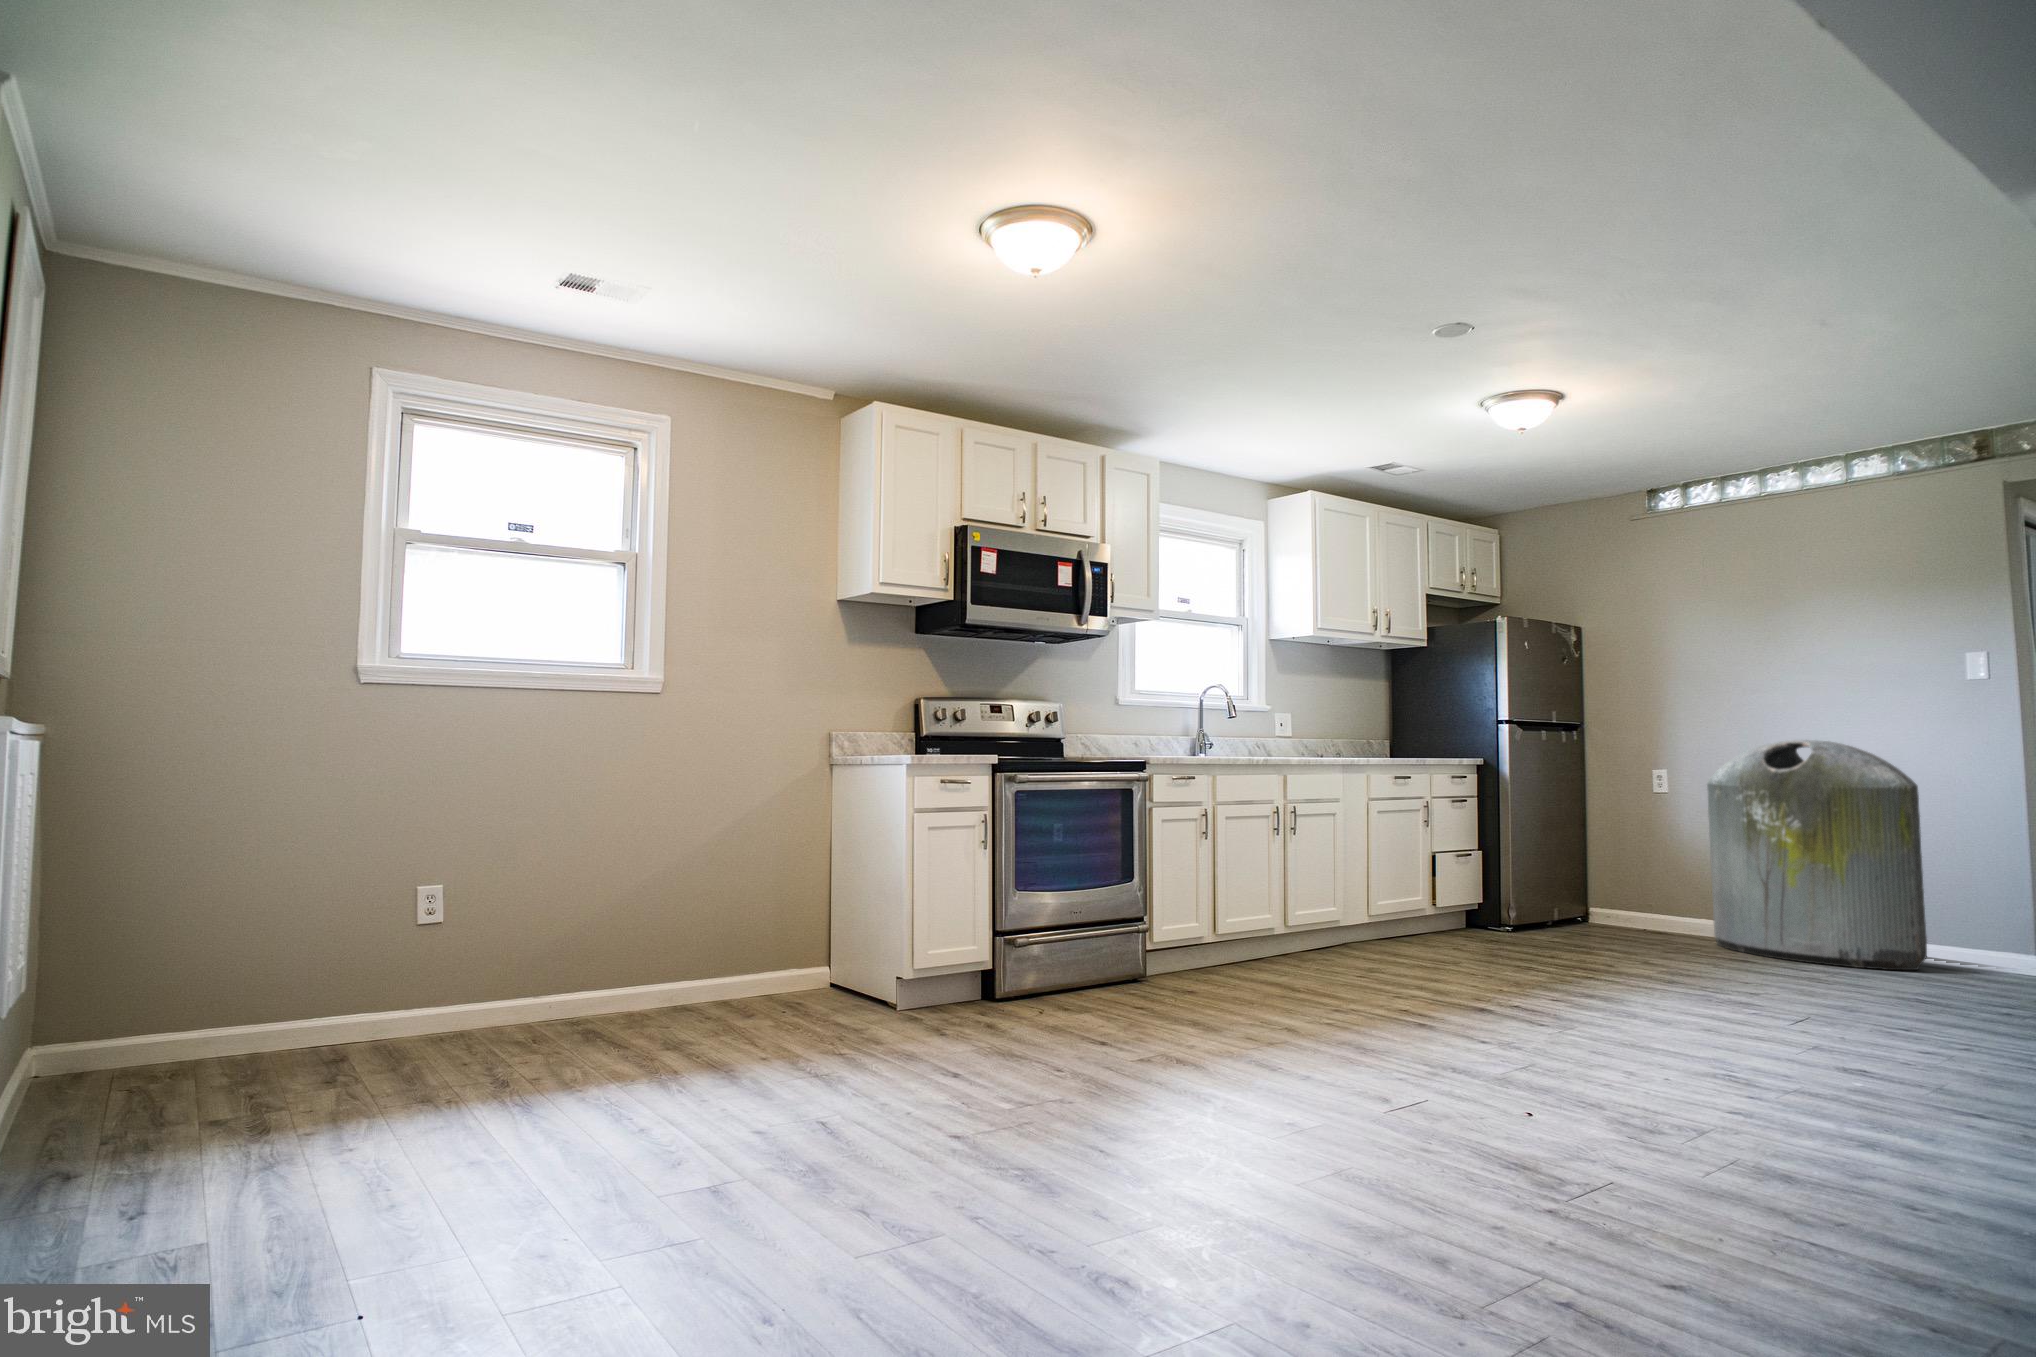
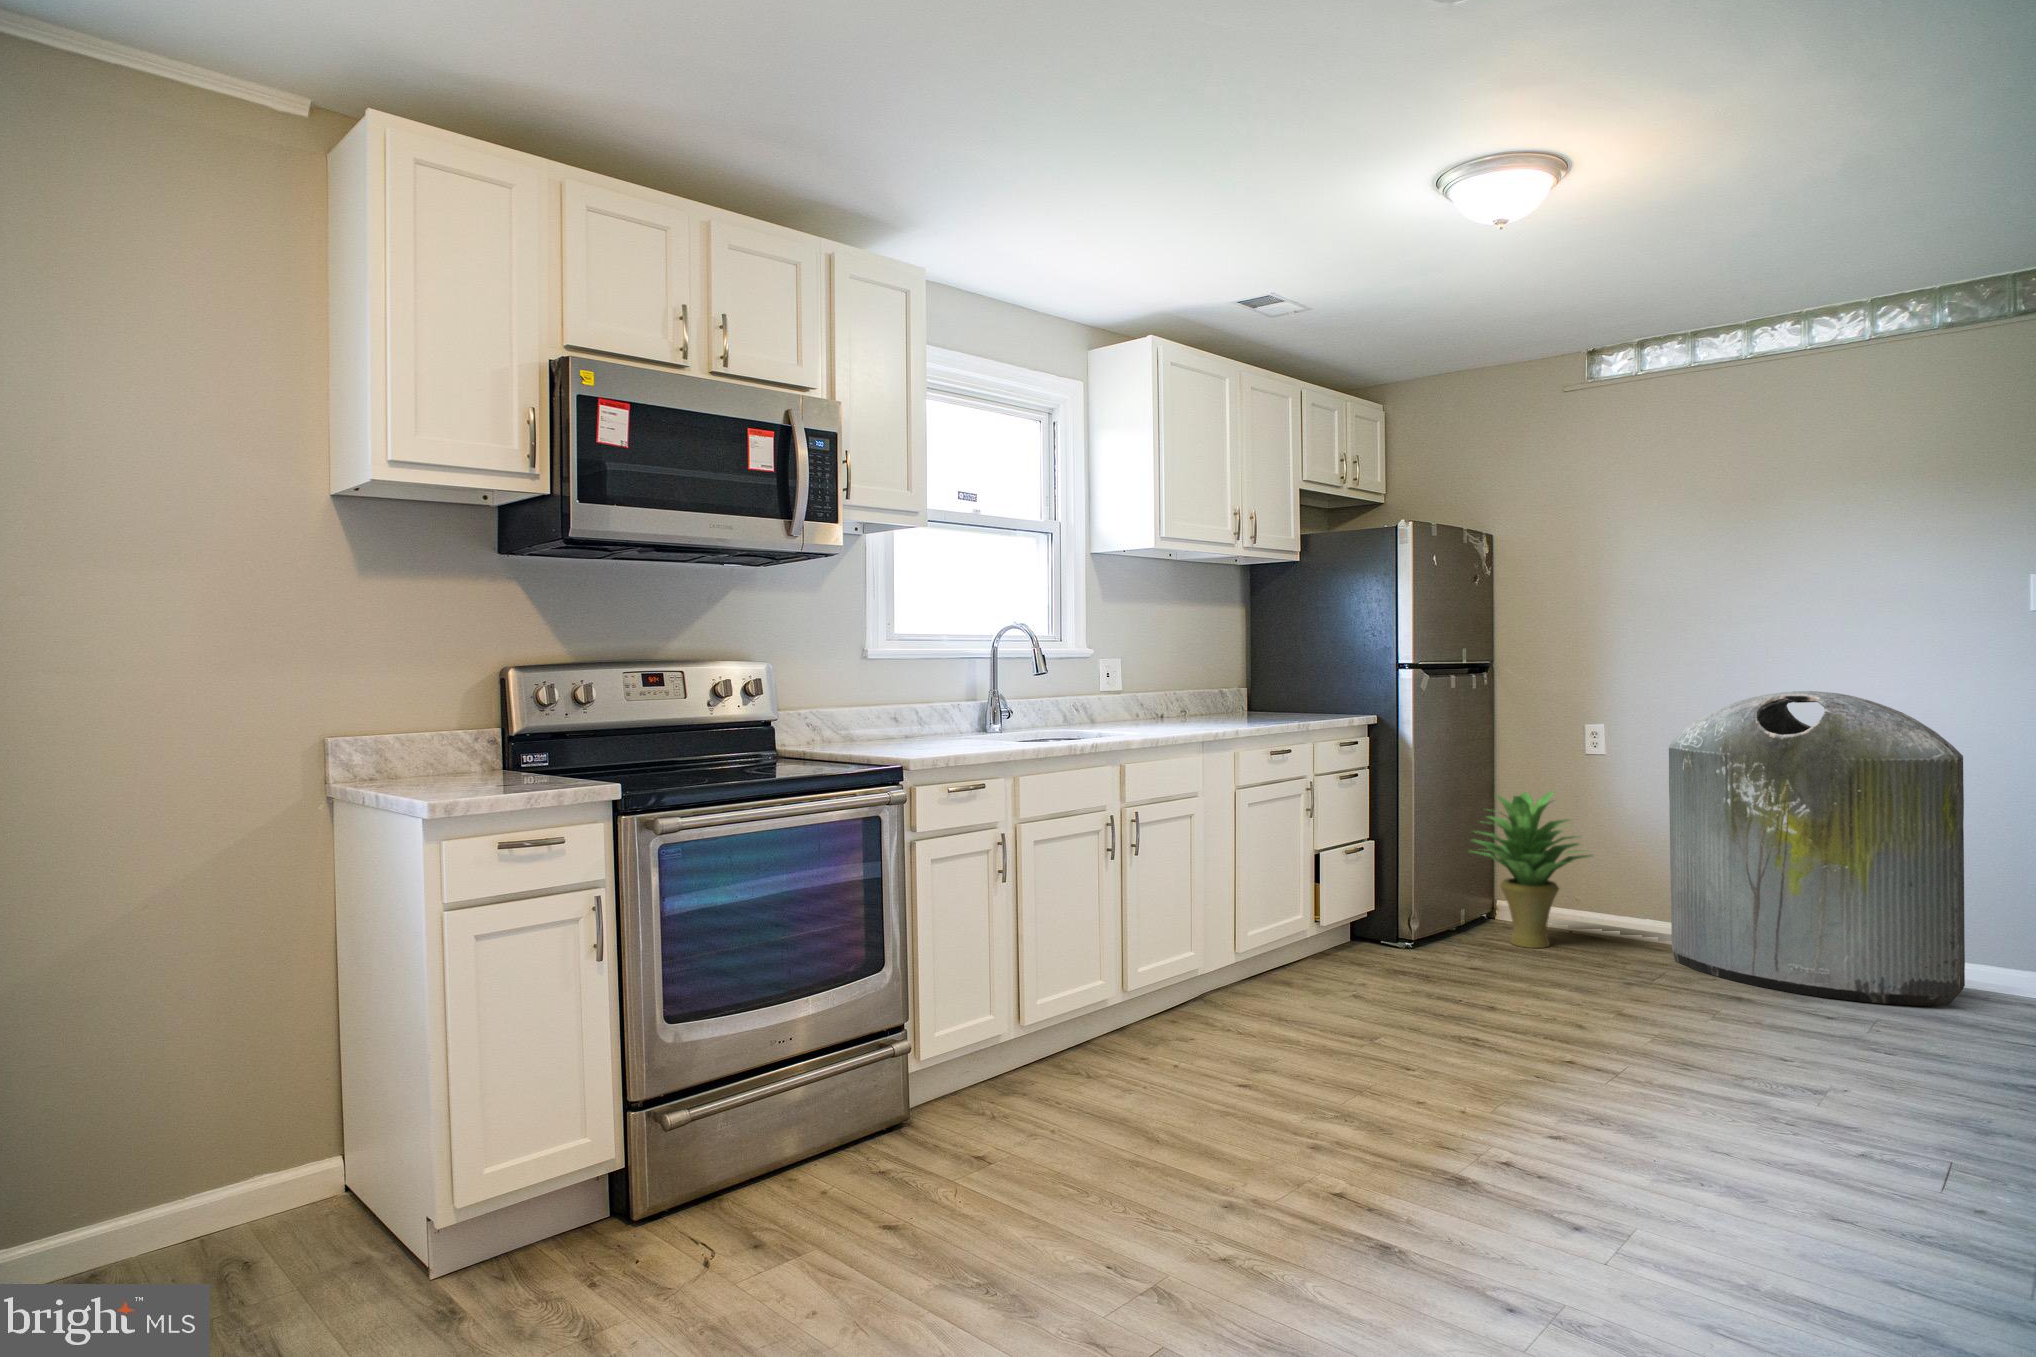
potted plant: none [1558,818,1656,936] -> present [1472,791,1592,948]

